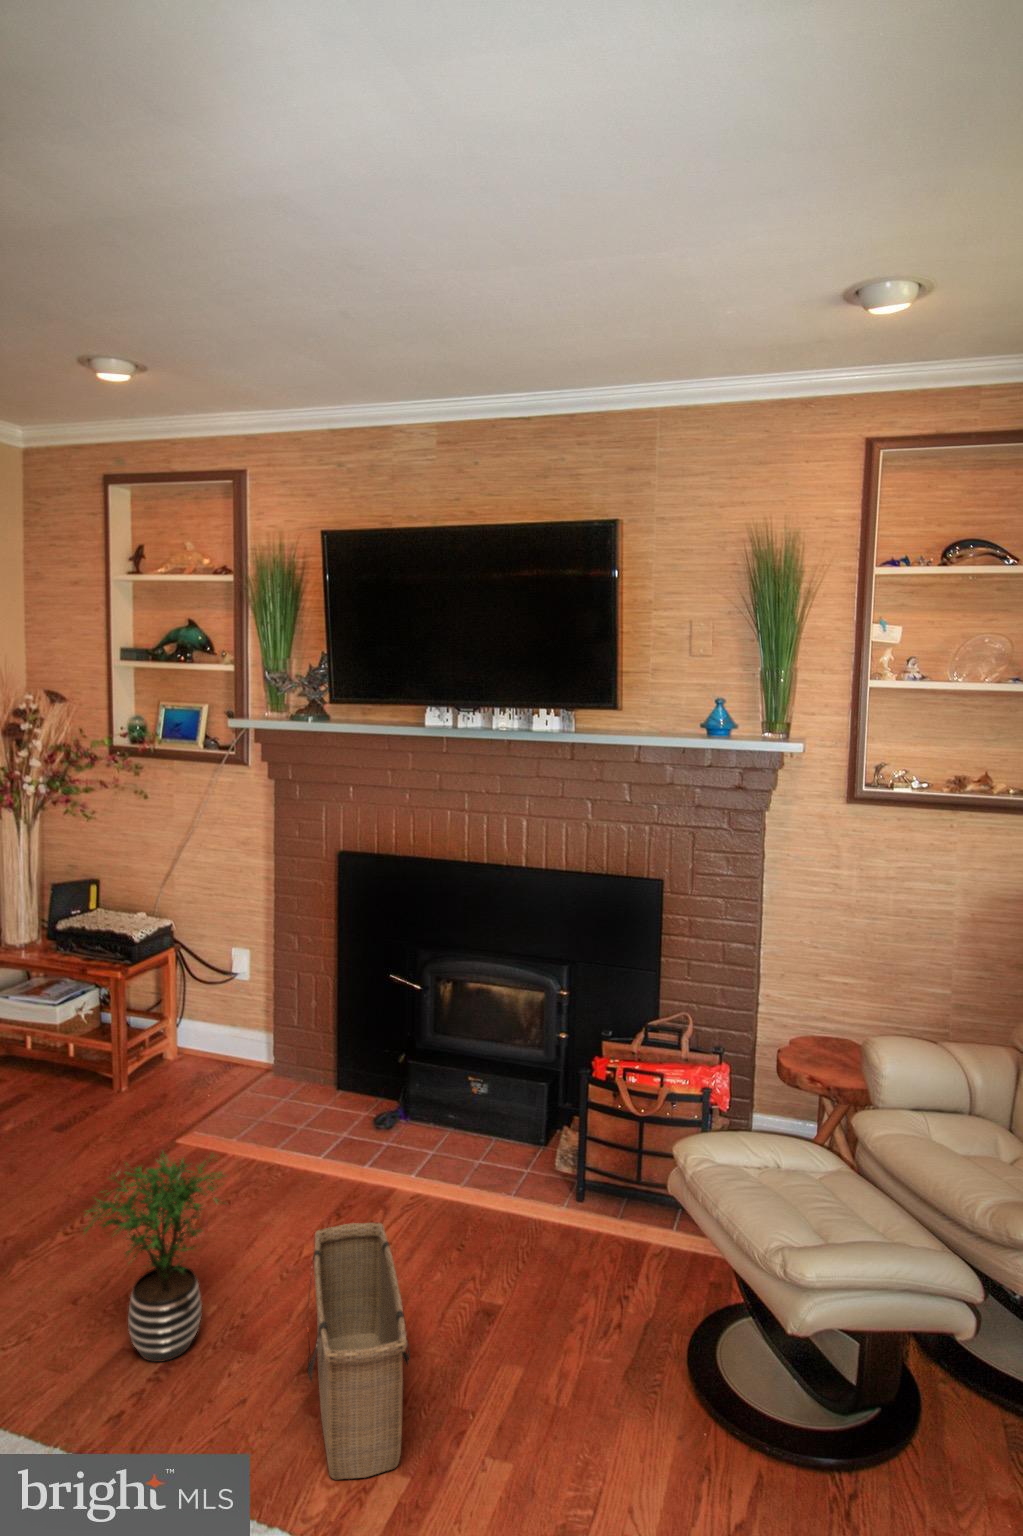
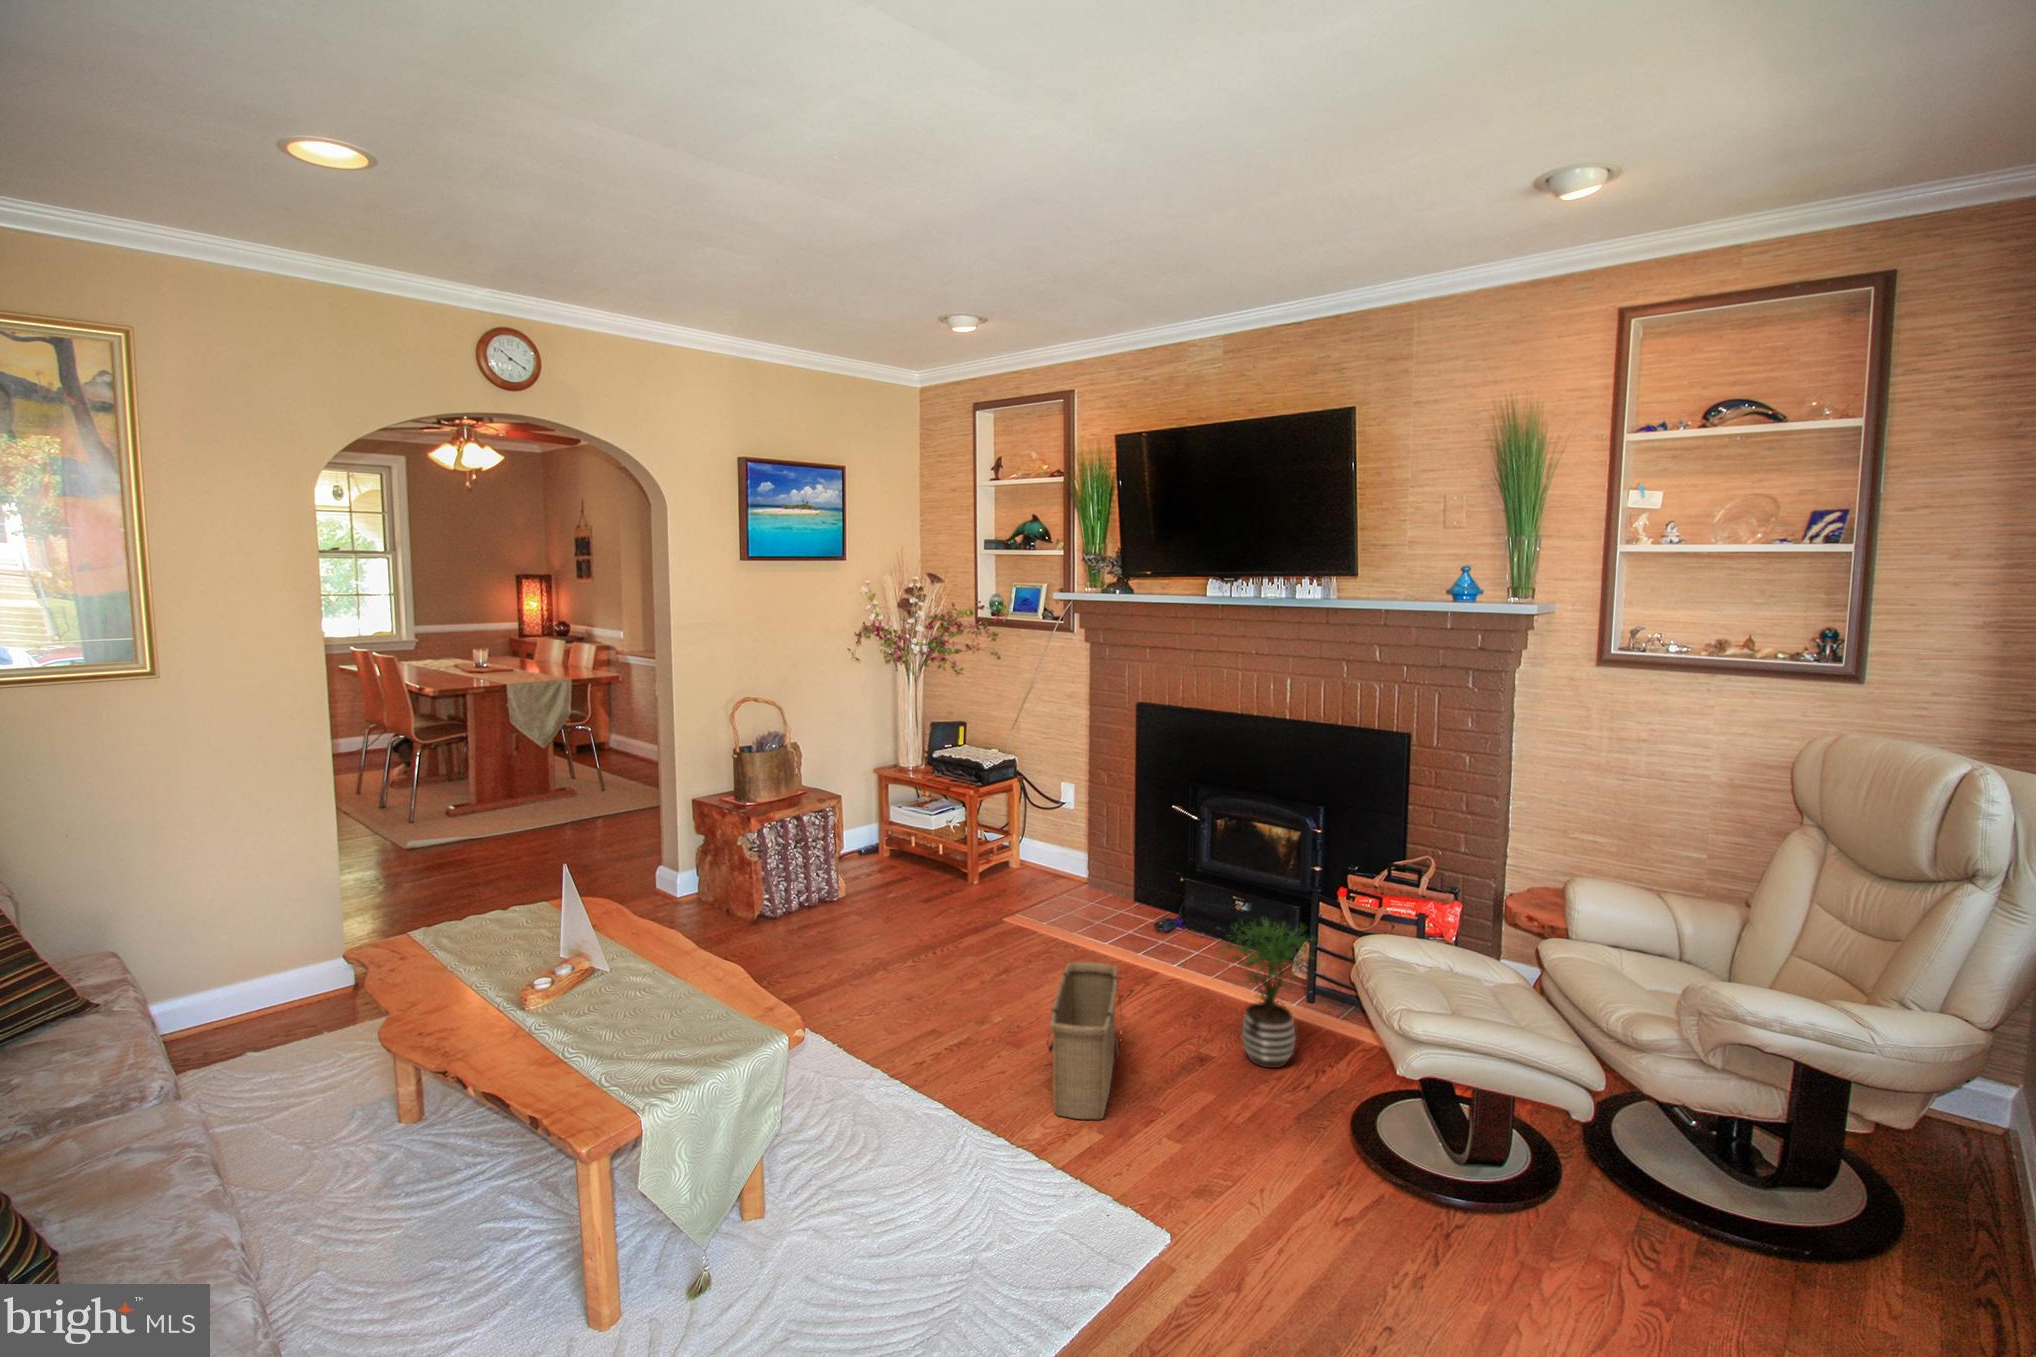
potted plant: present [85,1152,225,1362] -> present [1217,920,1313,1068]

